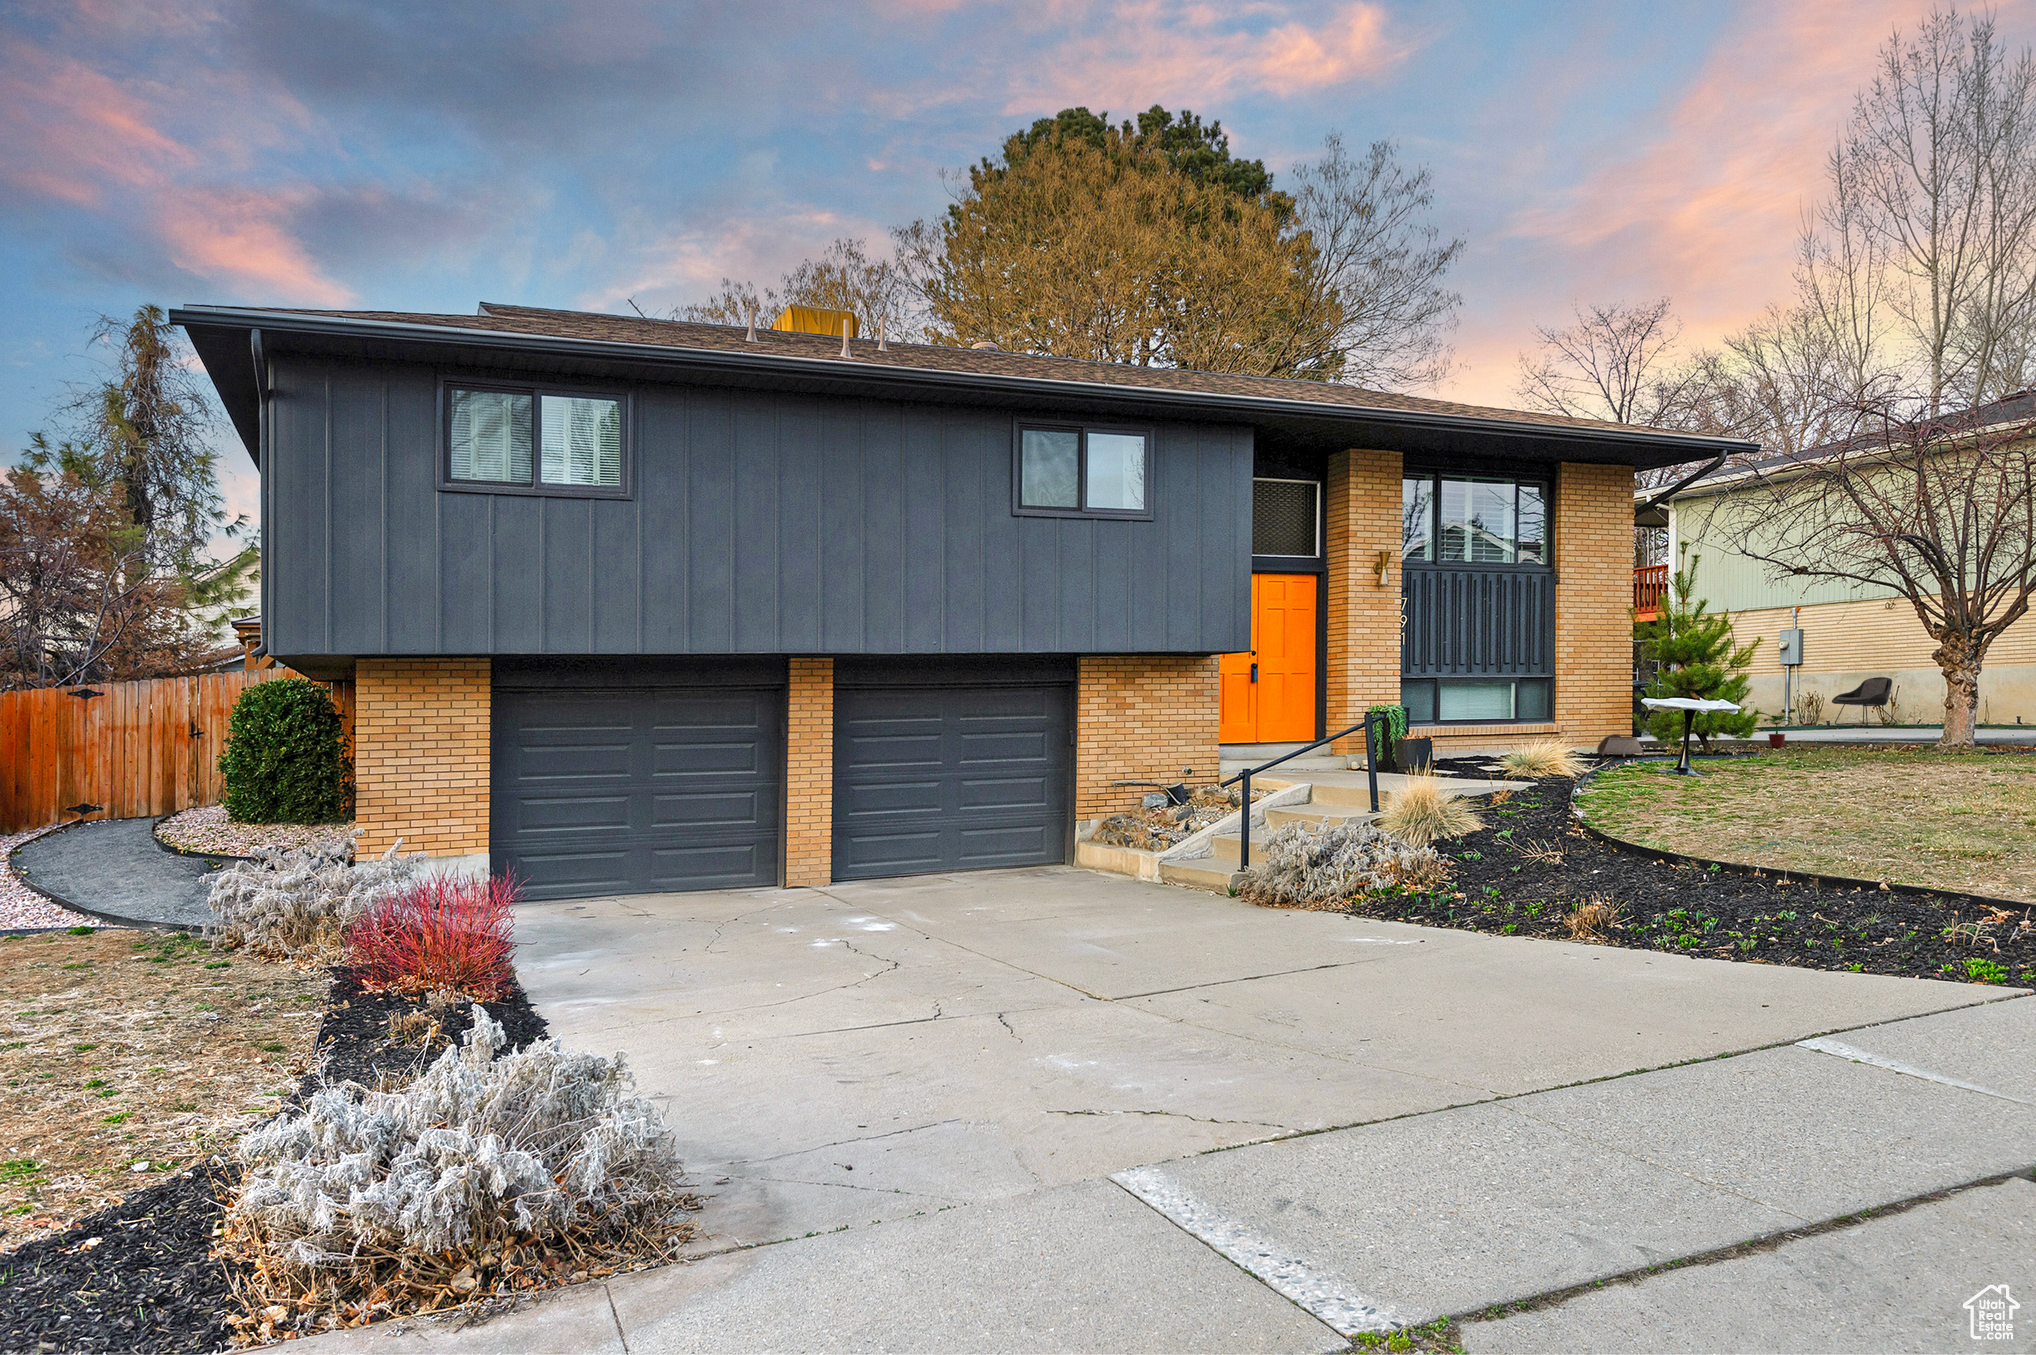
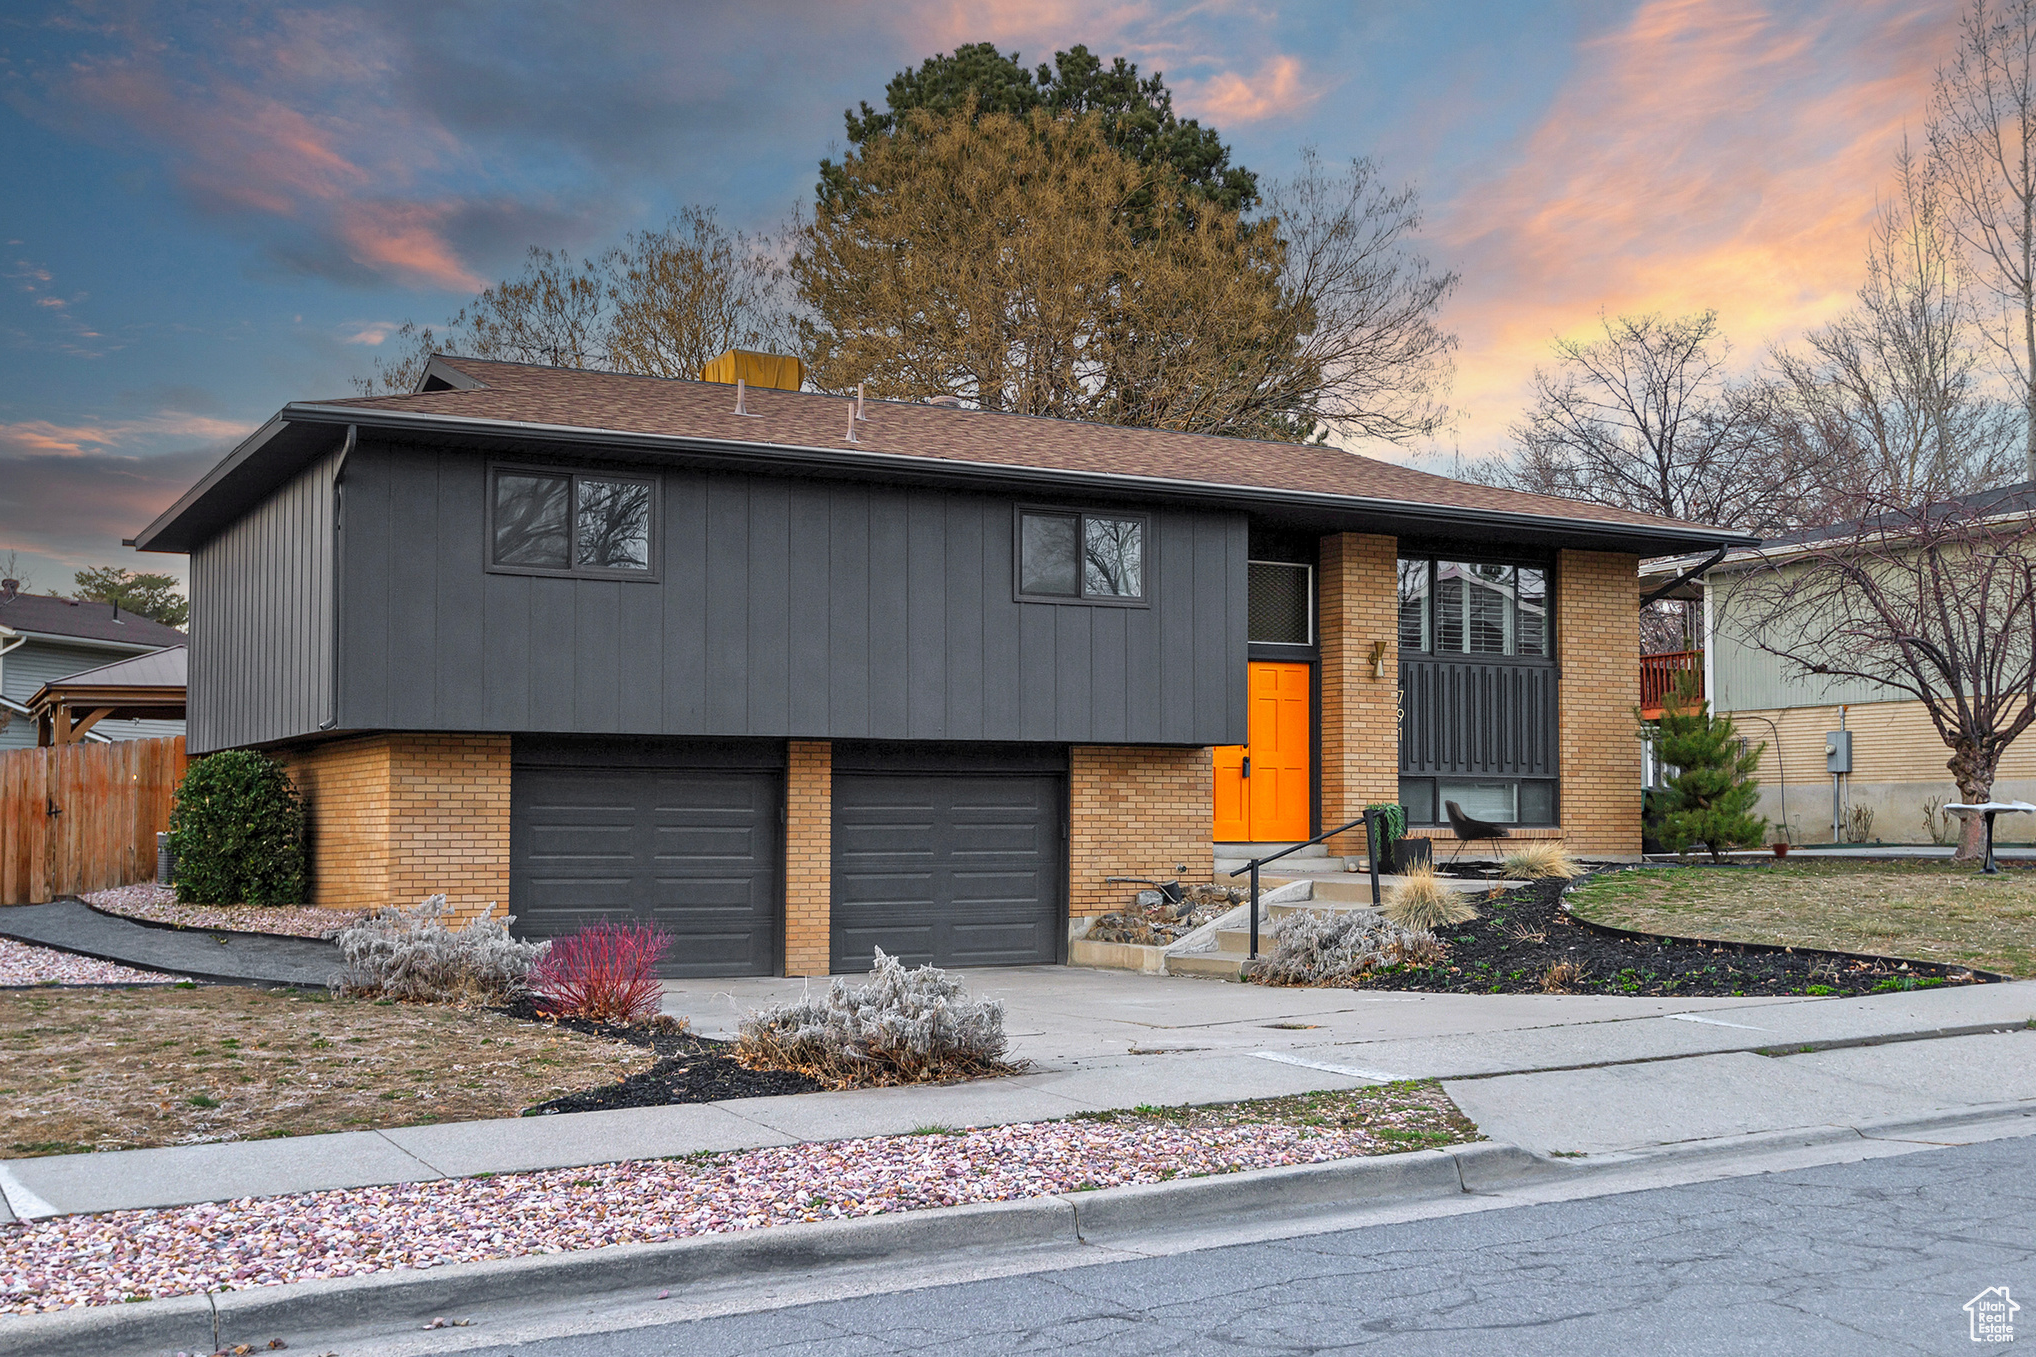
lounge chair: present [1832,677,1897,726] -> present [1445,800,1510,869]
basket: present [1597,734,1645,757] -> none [1598,839,1645,863]

